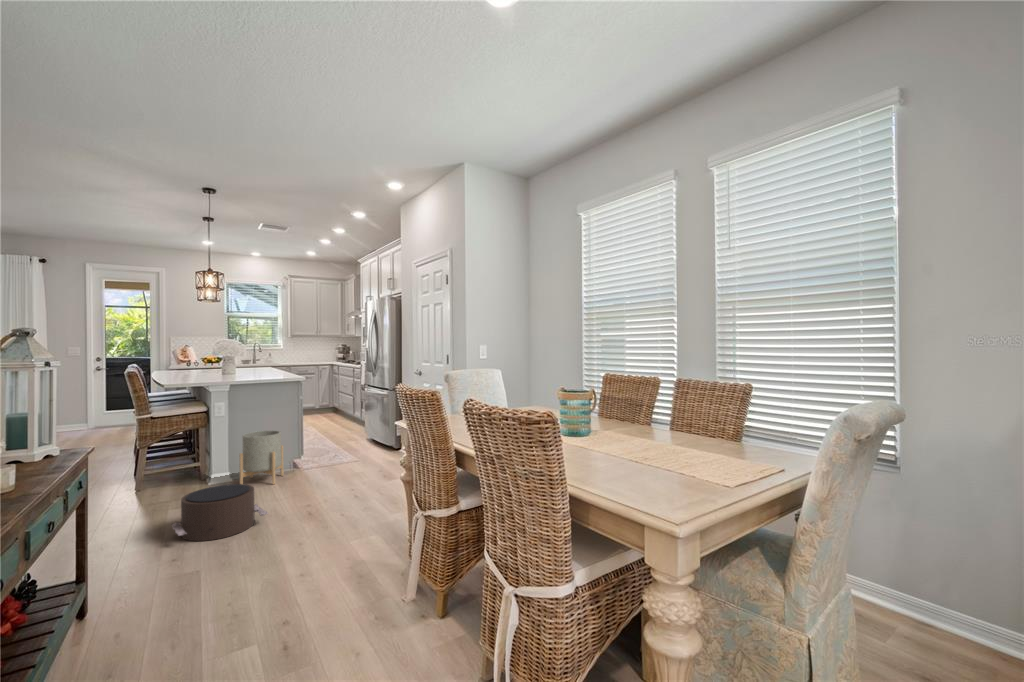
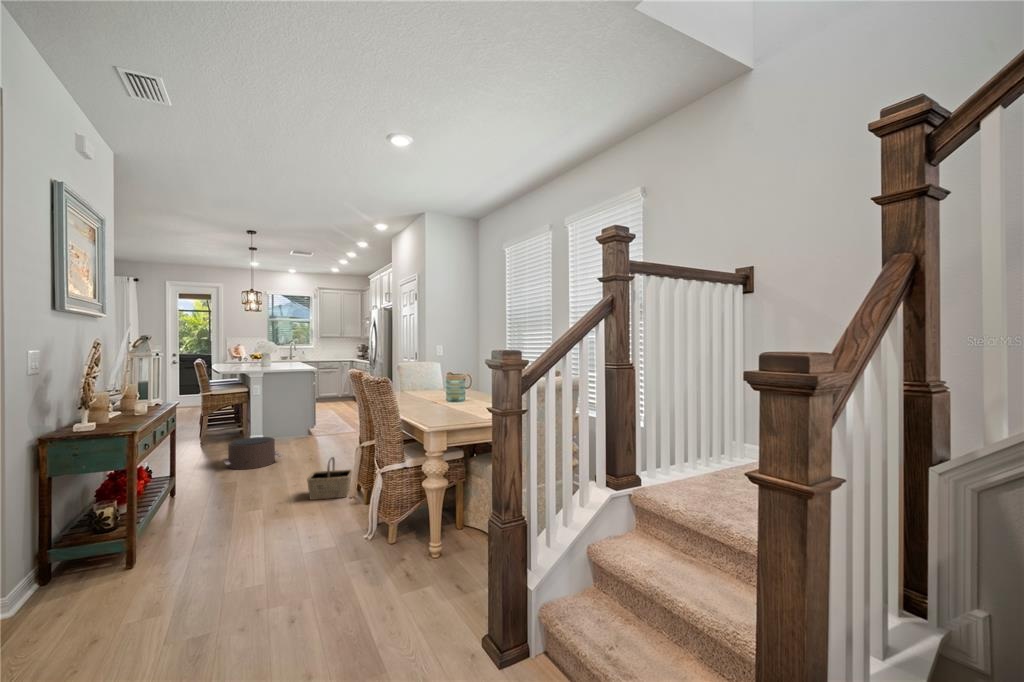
planter: present [239,430,284,484] -> none [270,406,301,444]
basket: none [330,530,401,611] -> present [307,457,352,500]

